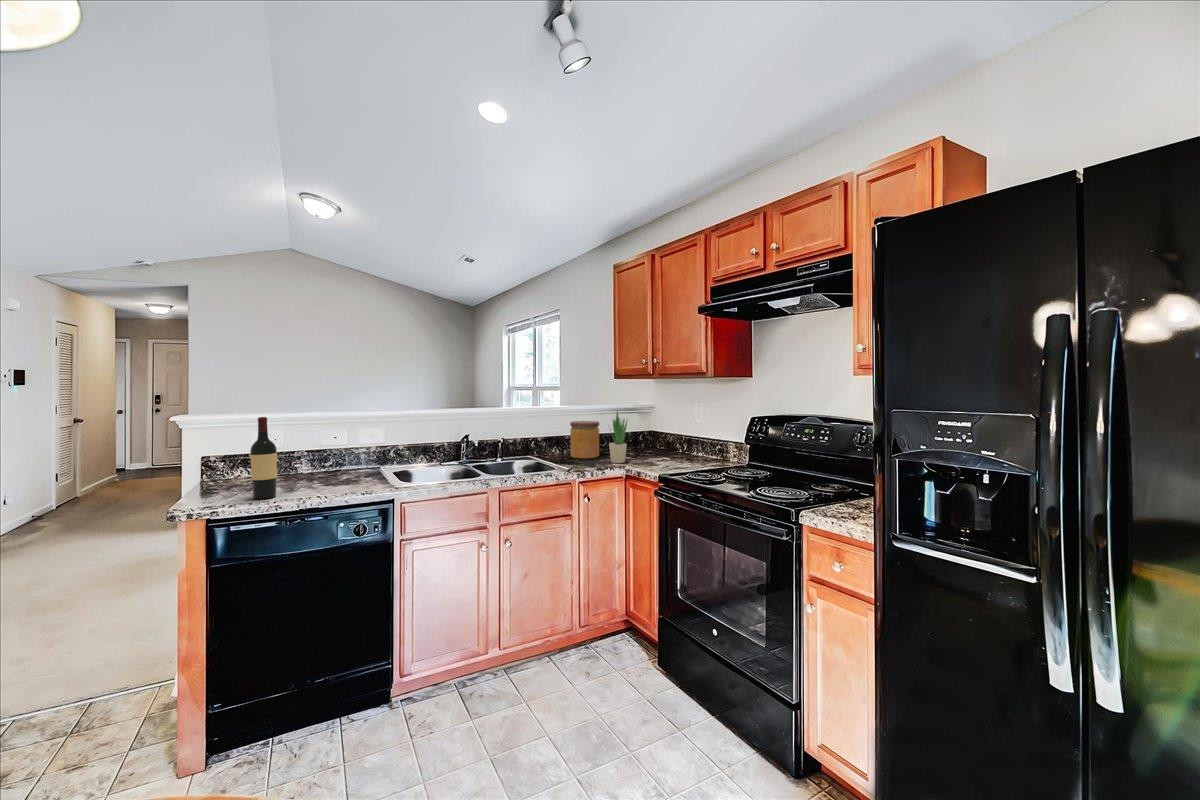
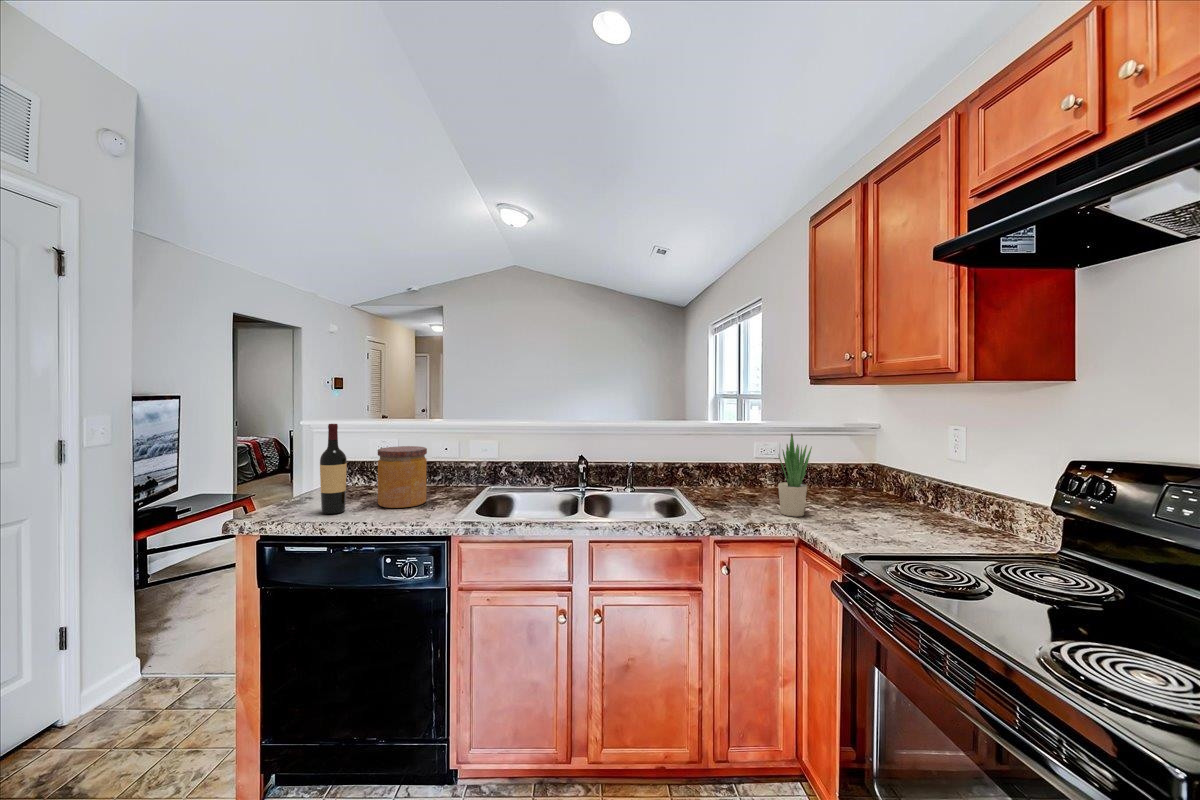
jar: present [570,421,599,458] -> present [378,446,427,508]

